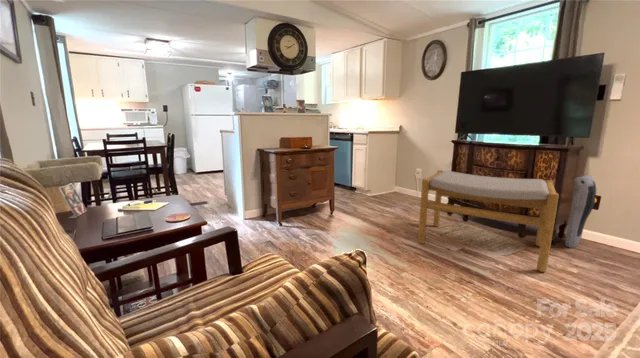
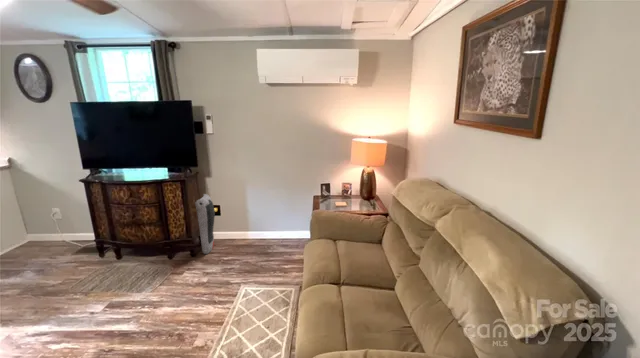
footstool: present [418,170,559,272] -> none [30,209,187,322]

